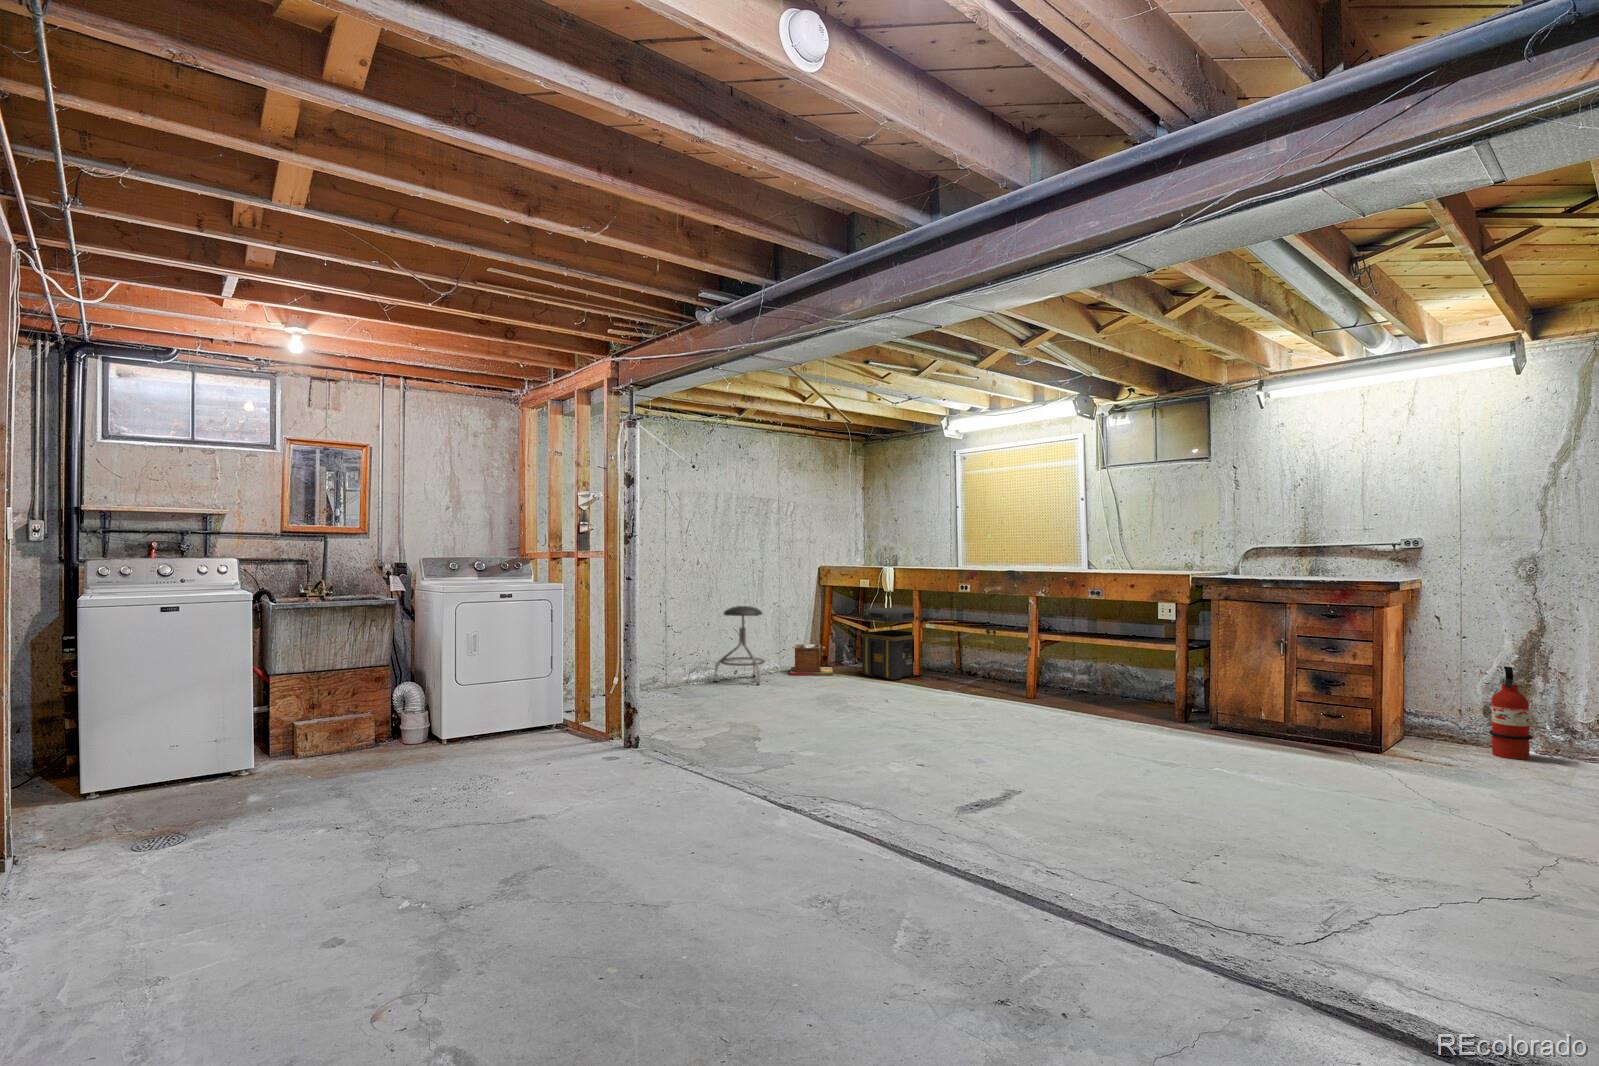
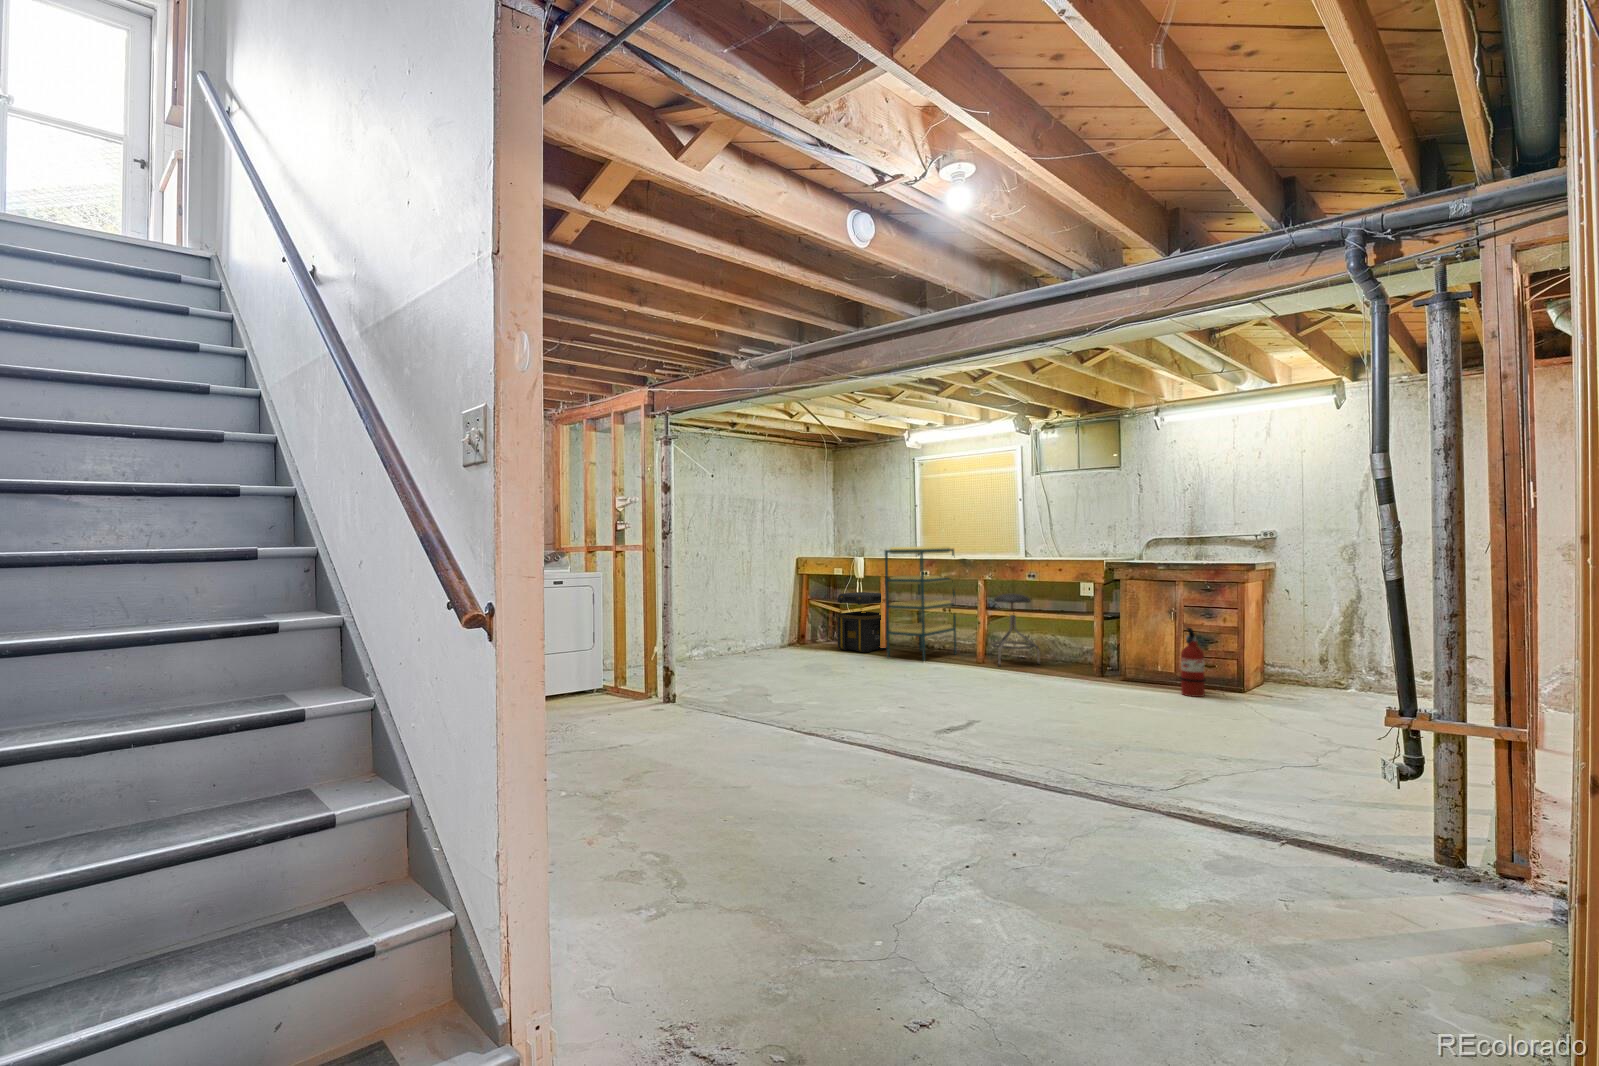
shelving unit: none [916,554,1004,695] -> present [885,546,957,662]
stool: present [715,606,765,685] -> present [991,594,1040,666]
laundry basket: present [790,644,833,676] -> none [776,625,813,651]
fire extinguisher: present [1490,666,1532,760] -> present [1180,628,1206,697]

